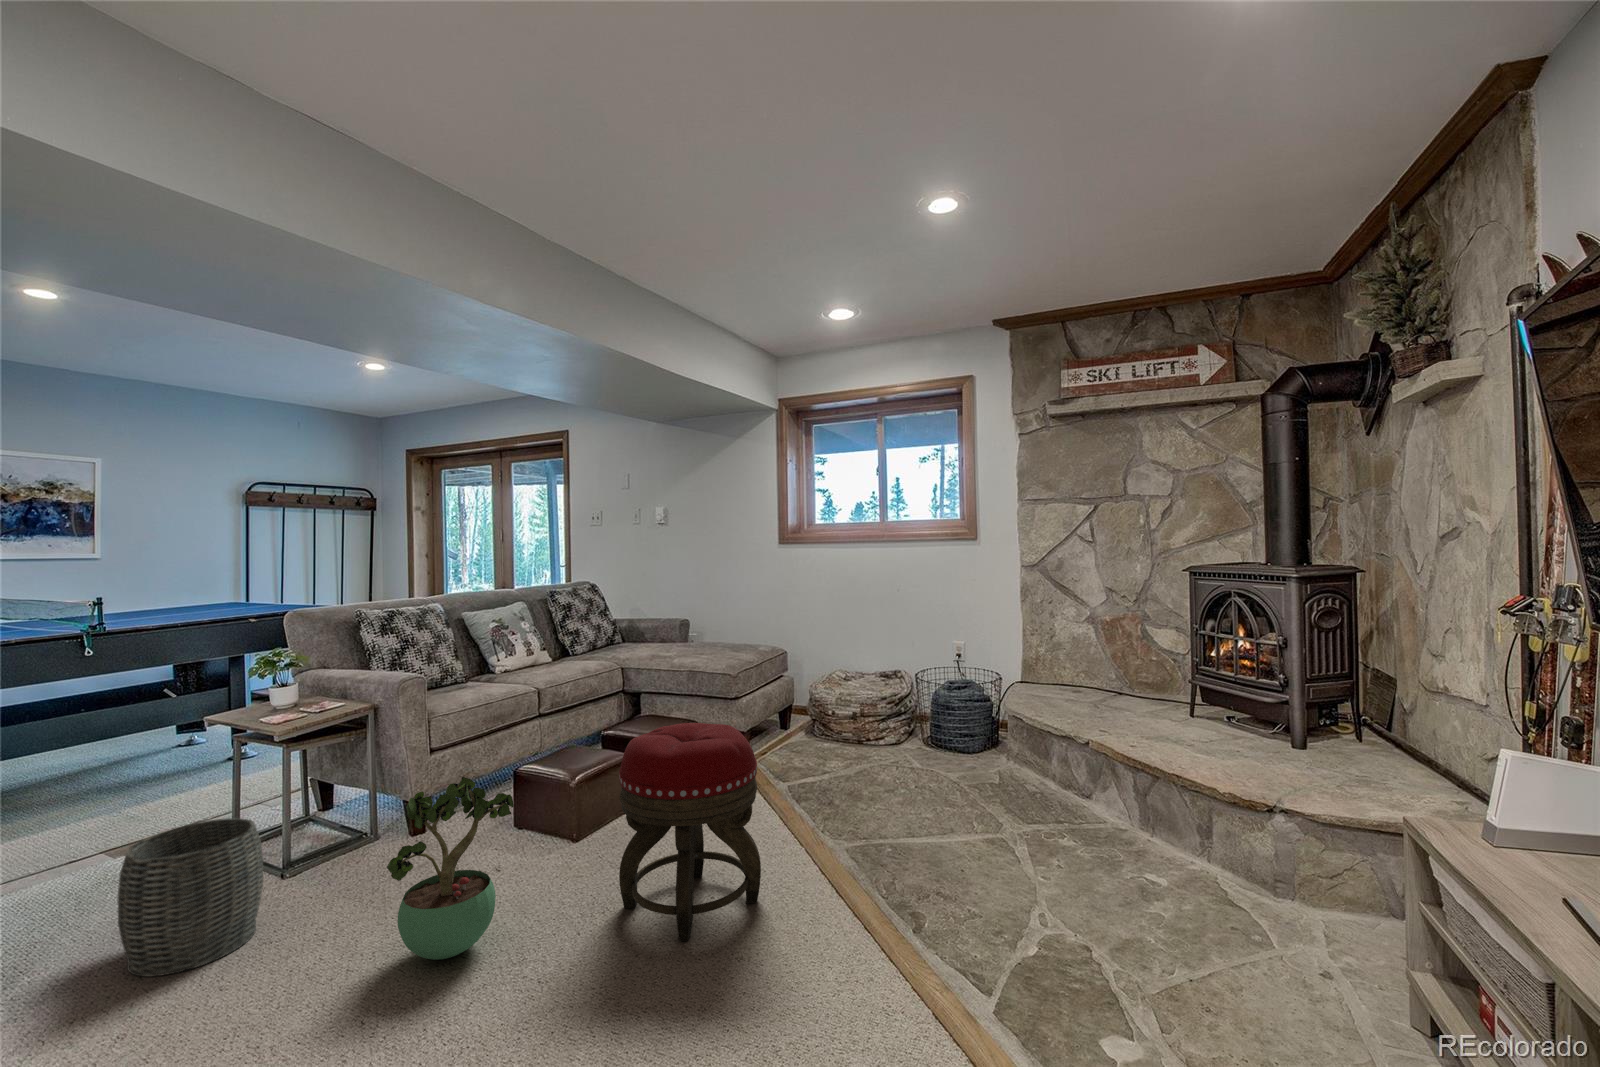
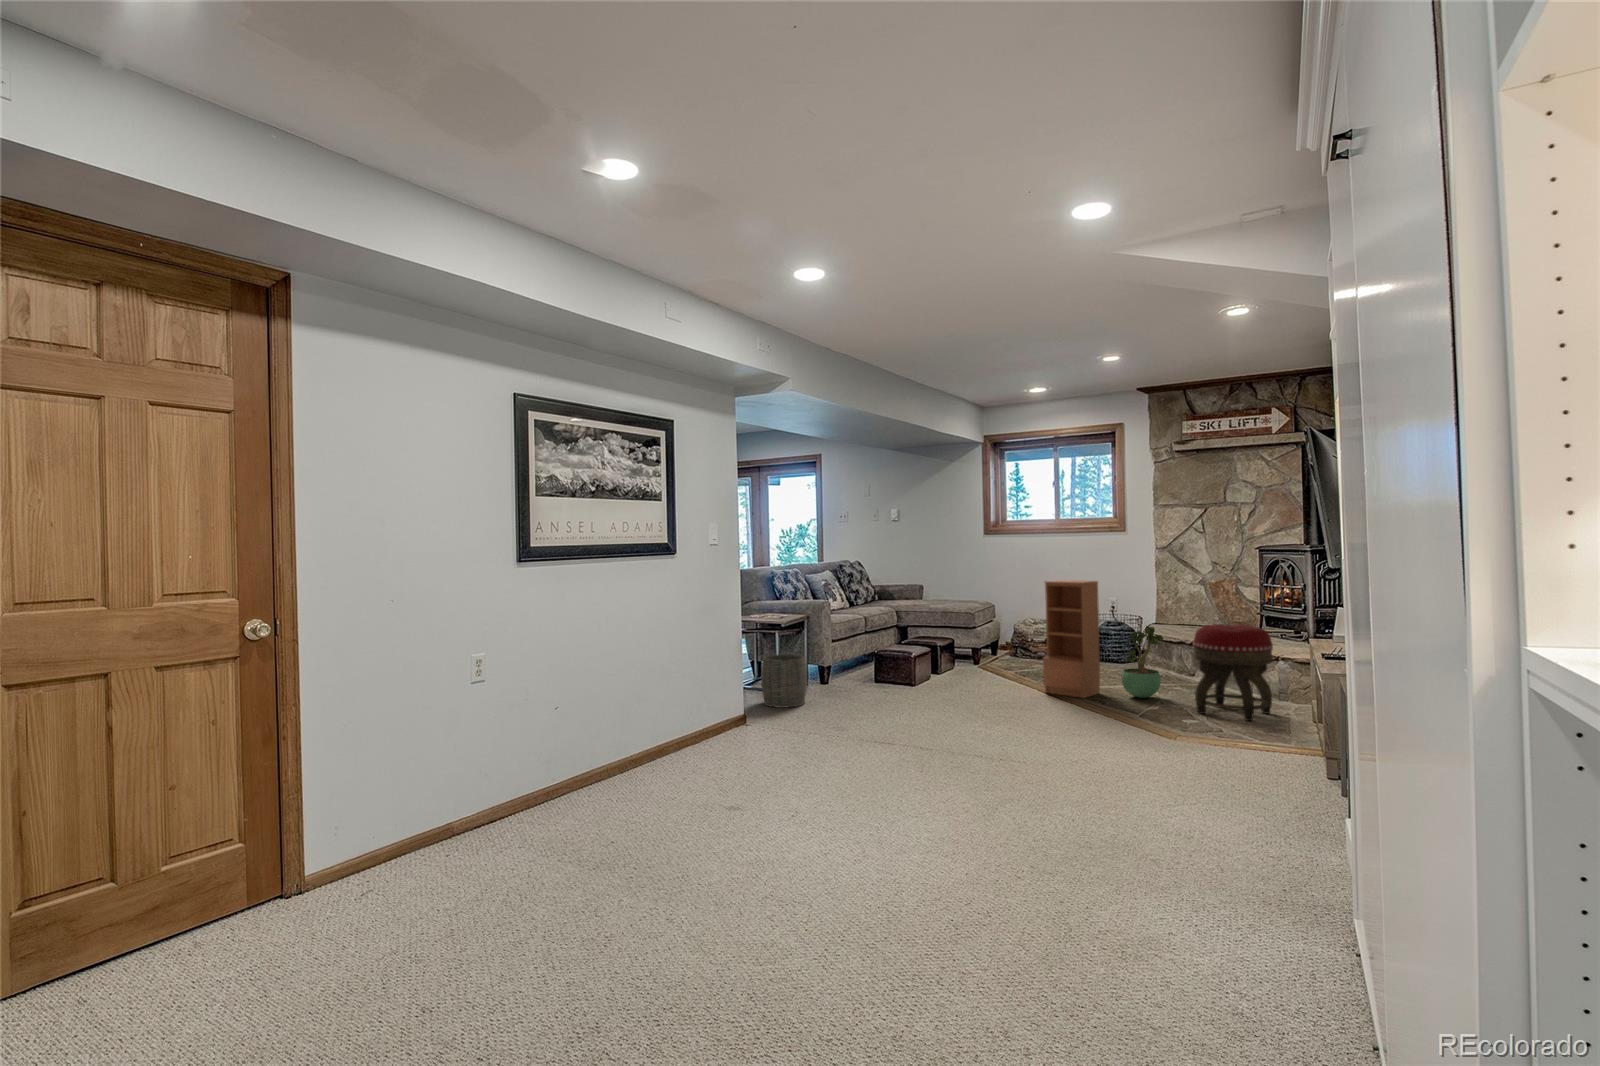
bookcase: none [810,634,921,892] -> present [1043,580,1100,698]
footstool: present [619,723,761,941] -> present [1193,624,1273,721]
potted plant: present [387,777,514,960] -> present [1122,626,1163,698]

